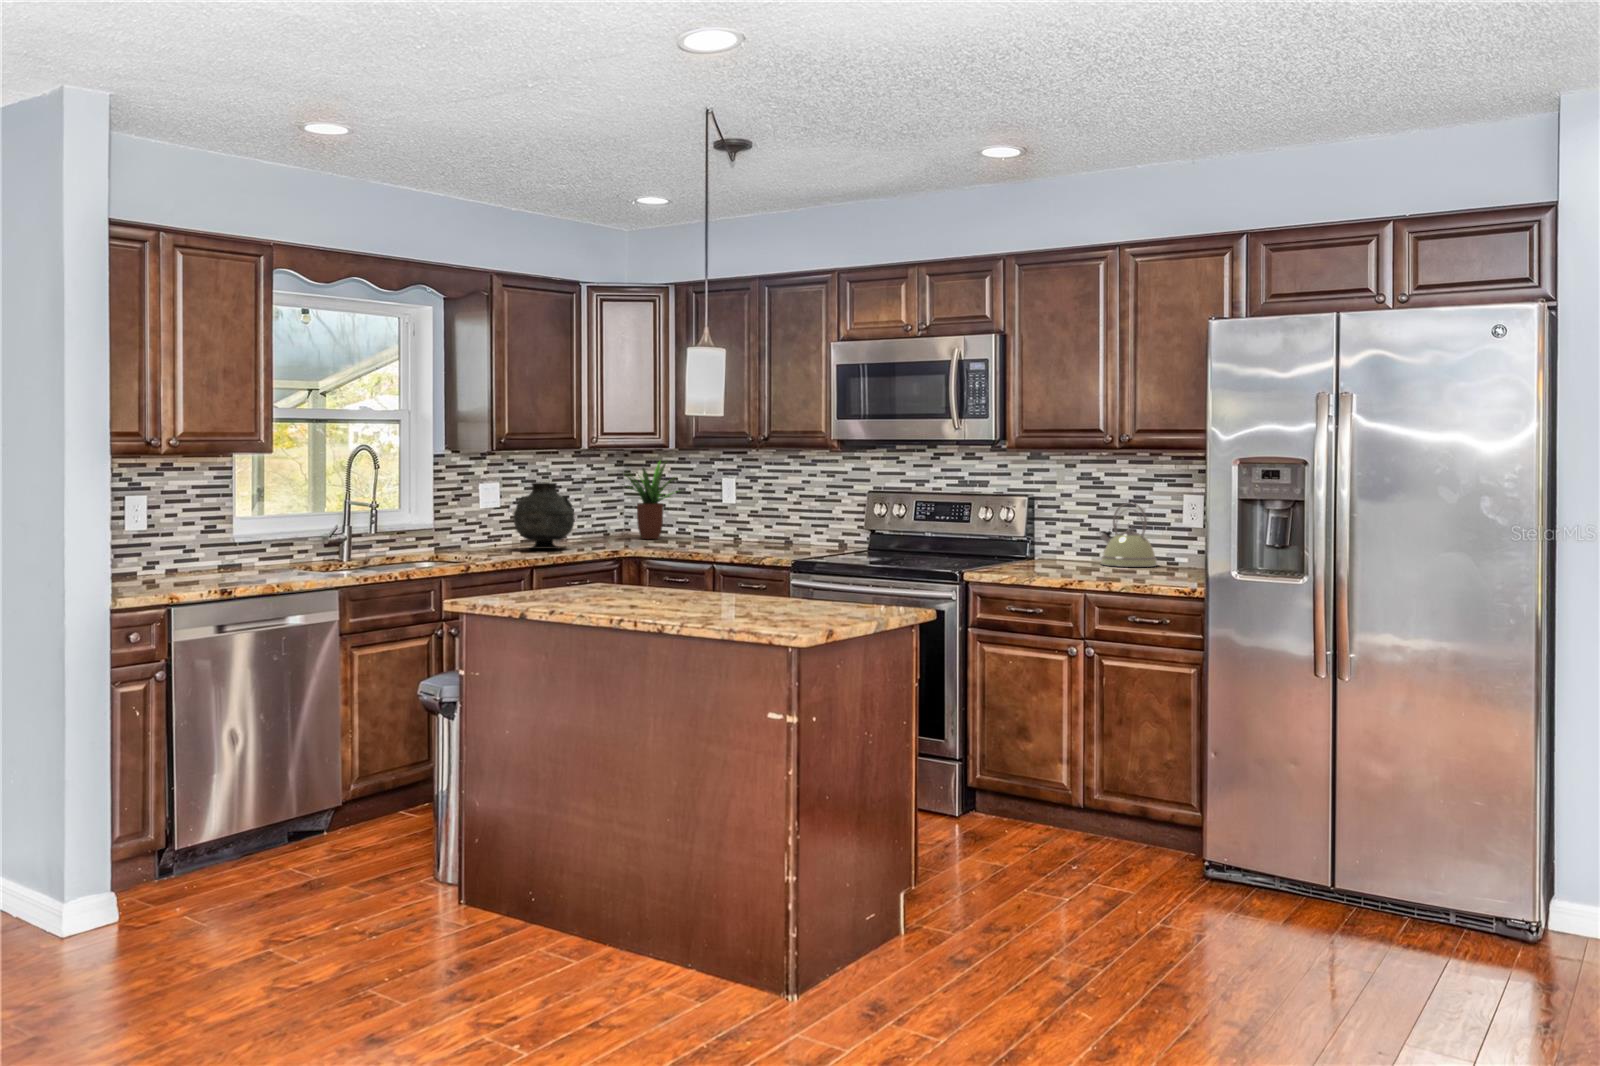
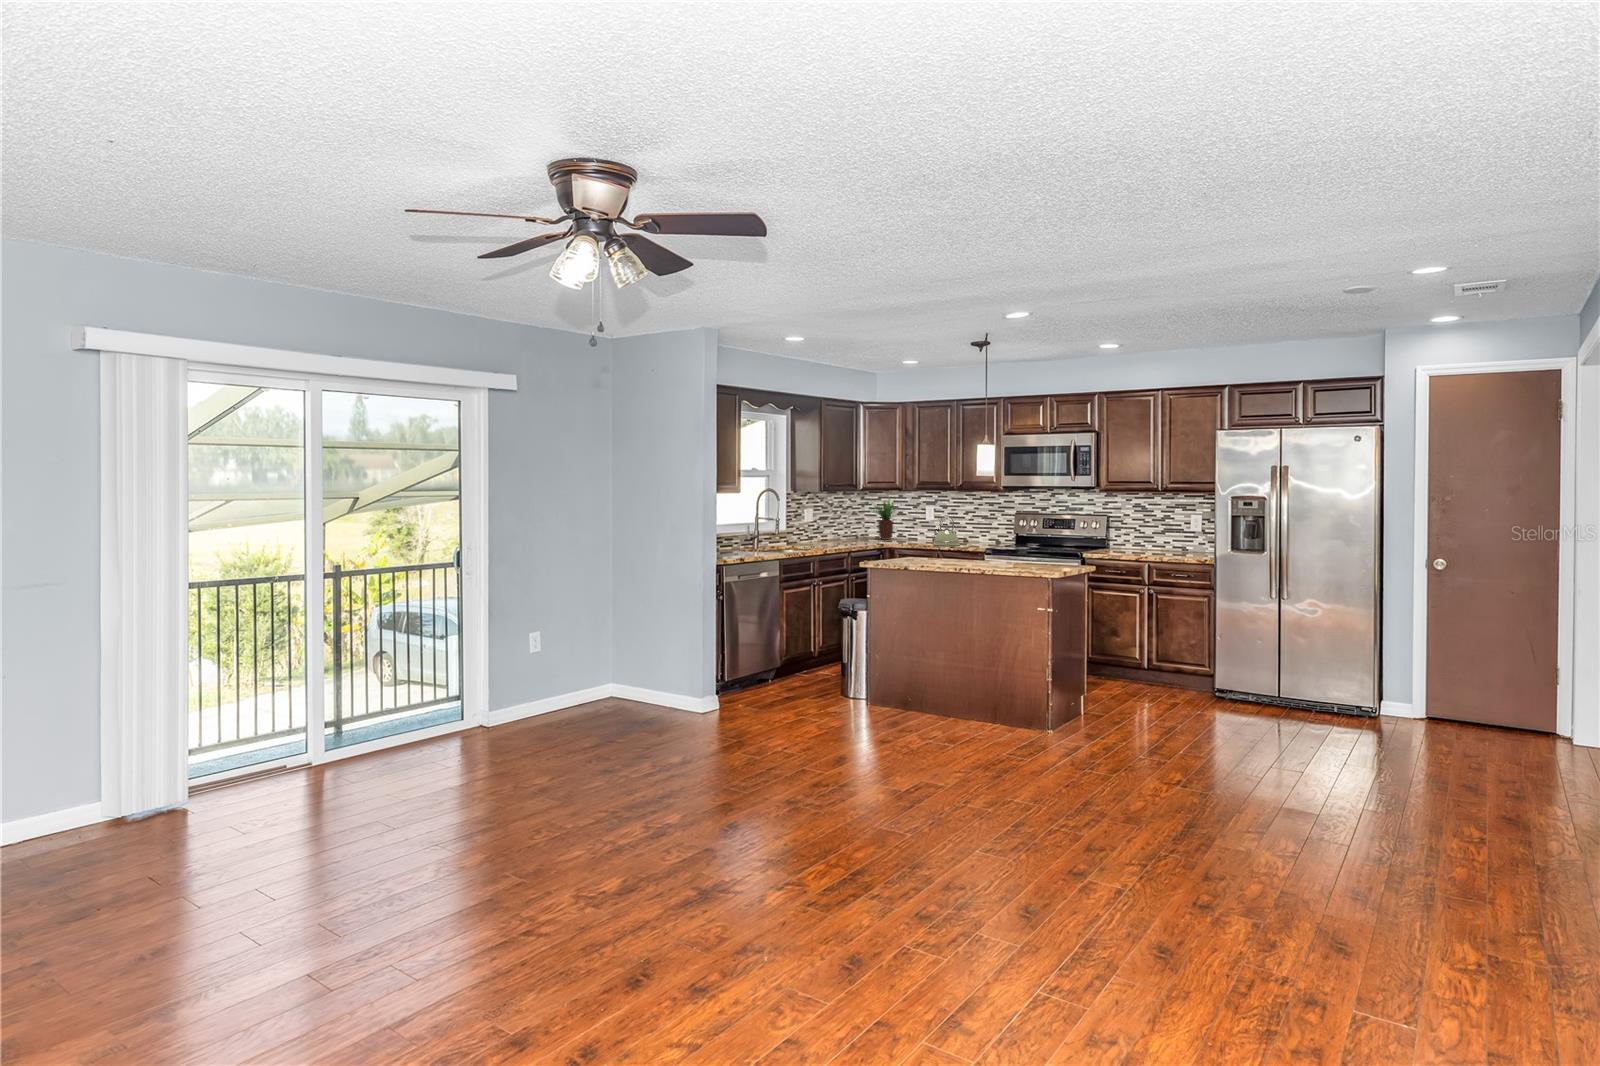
vase: present [514,482,575,549] -> none [828,509,860,544]
kettle: present [1101,503,1157,567] -> present [934,515,960,546]

